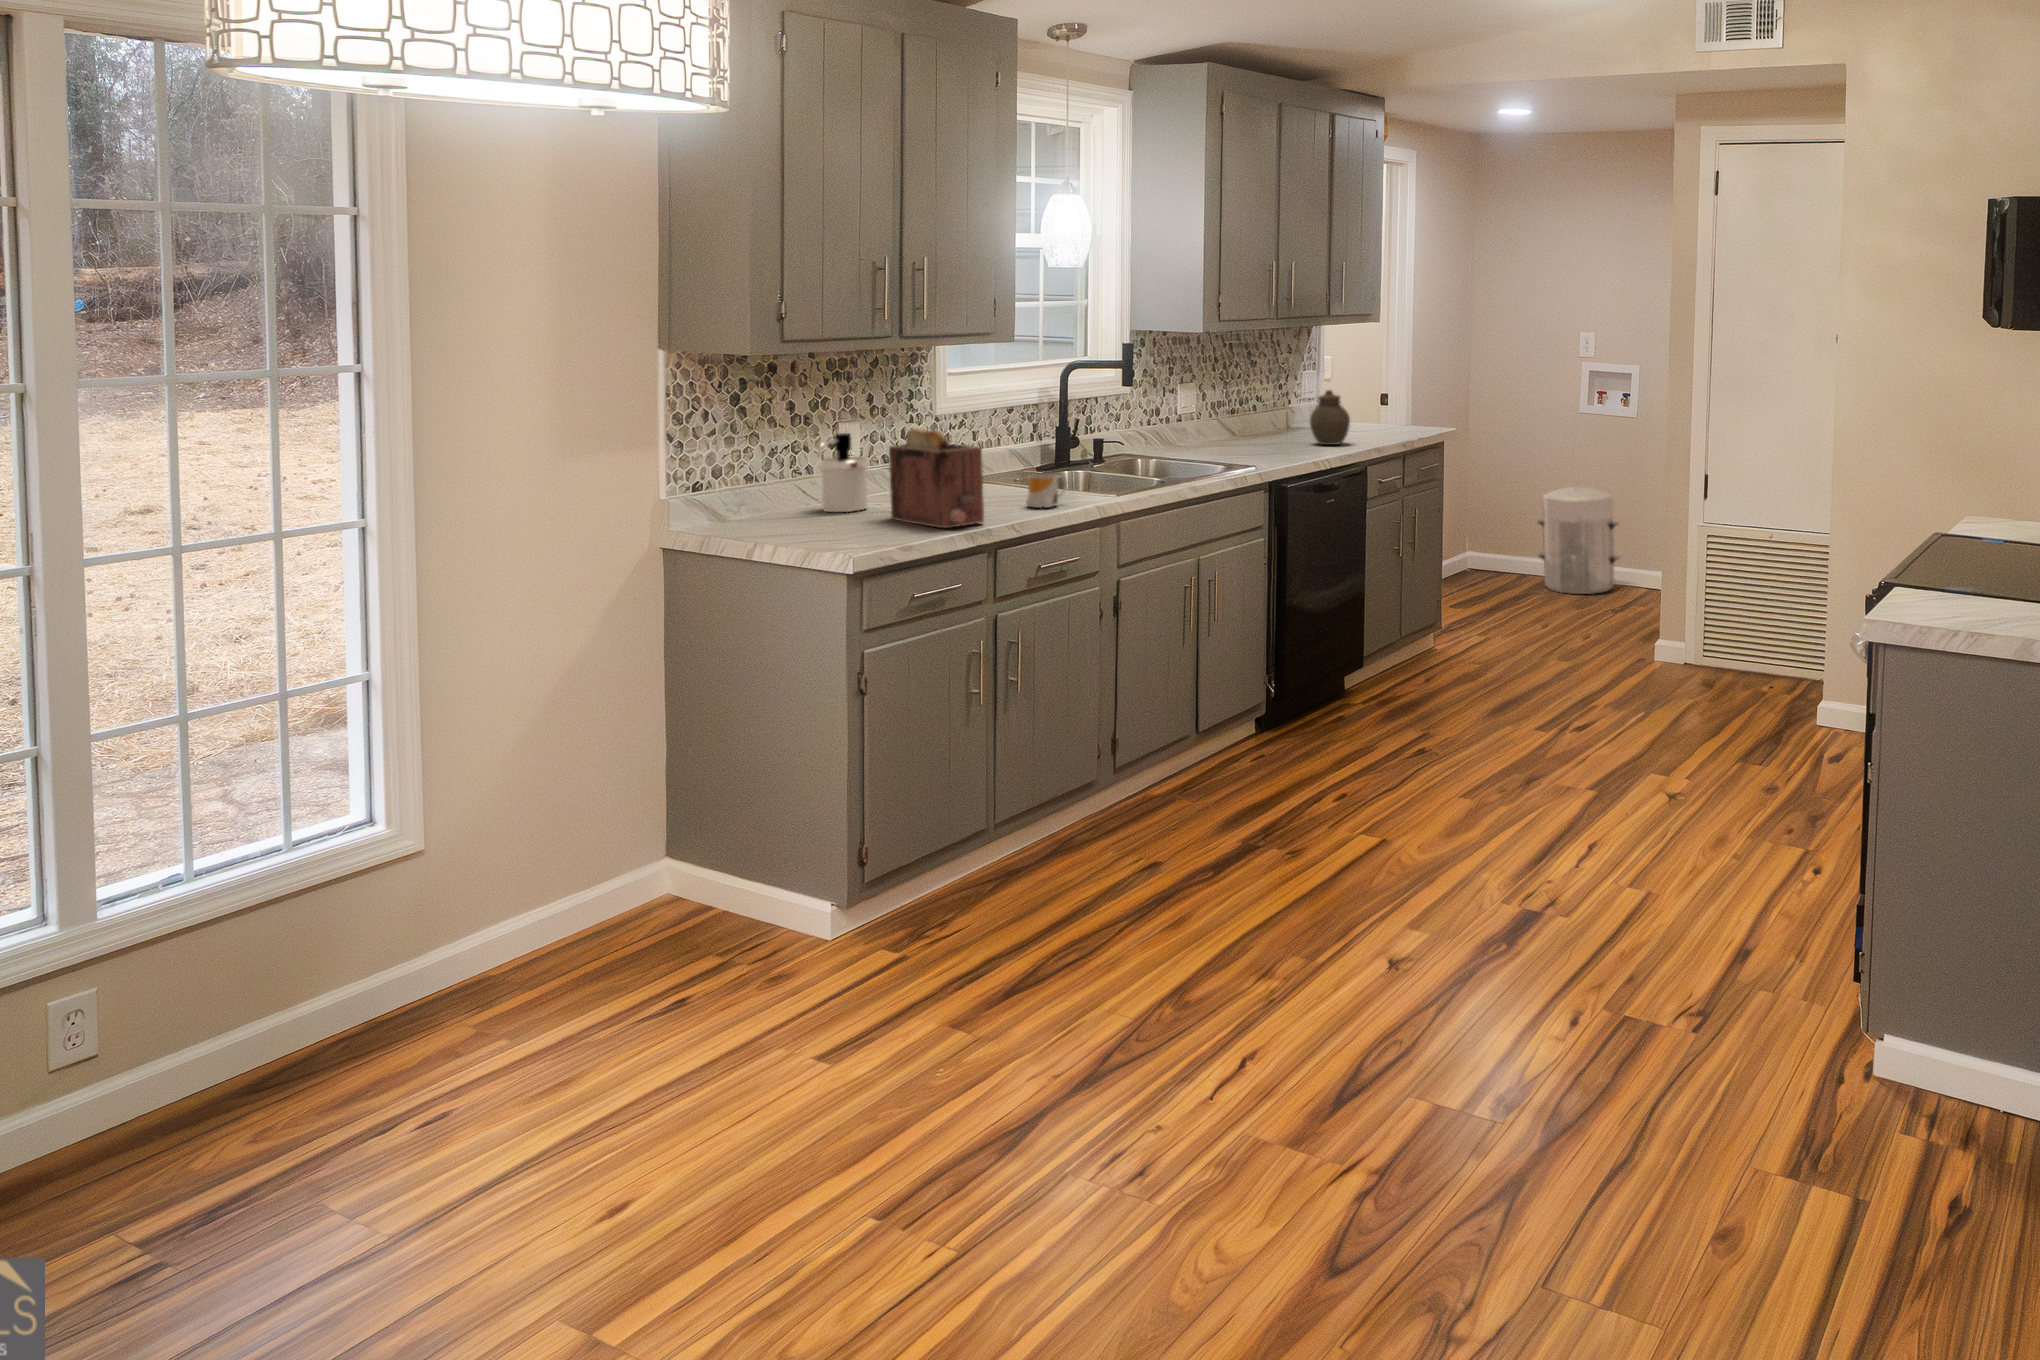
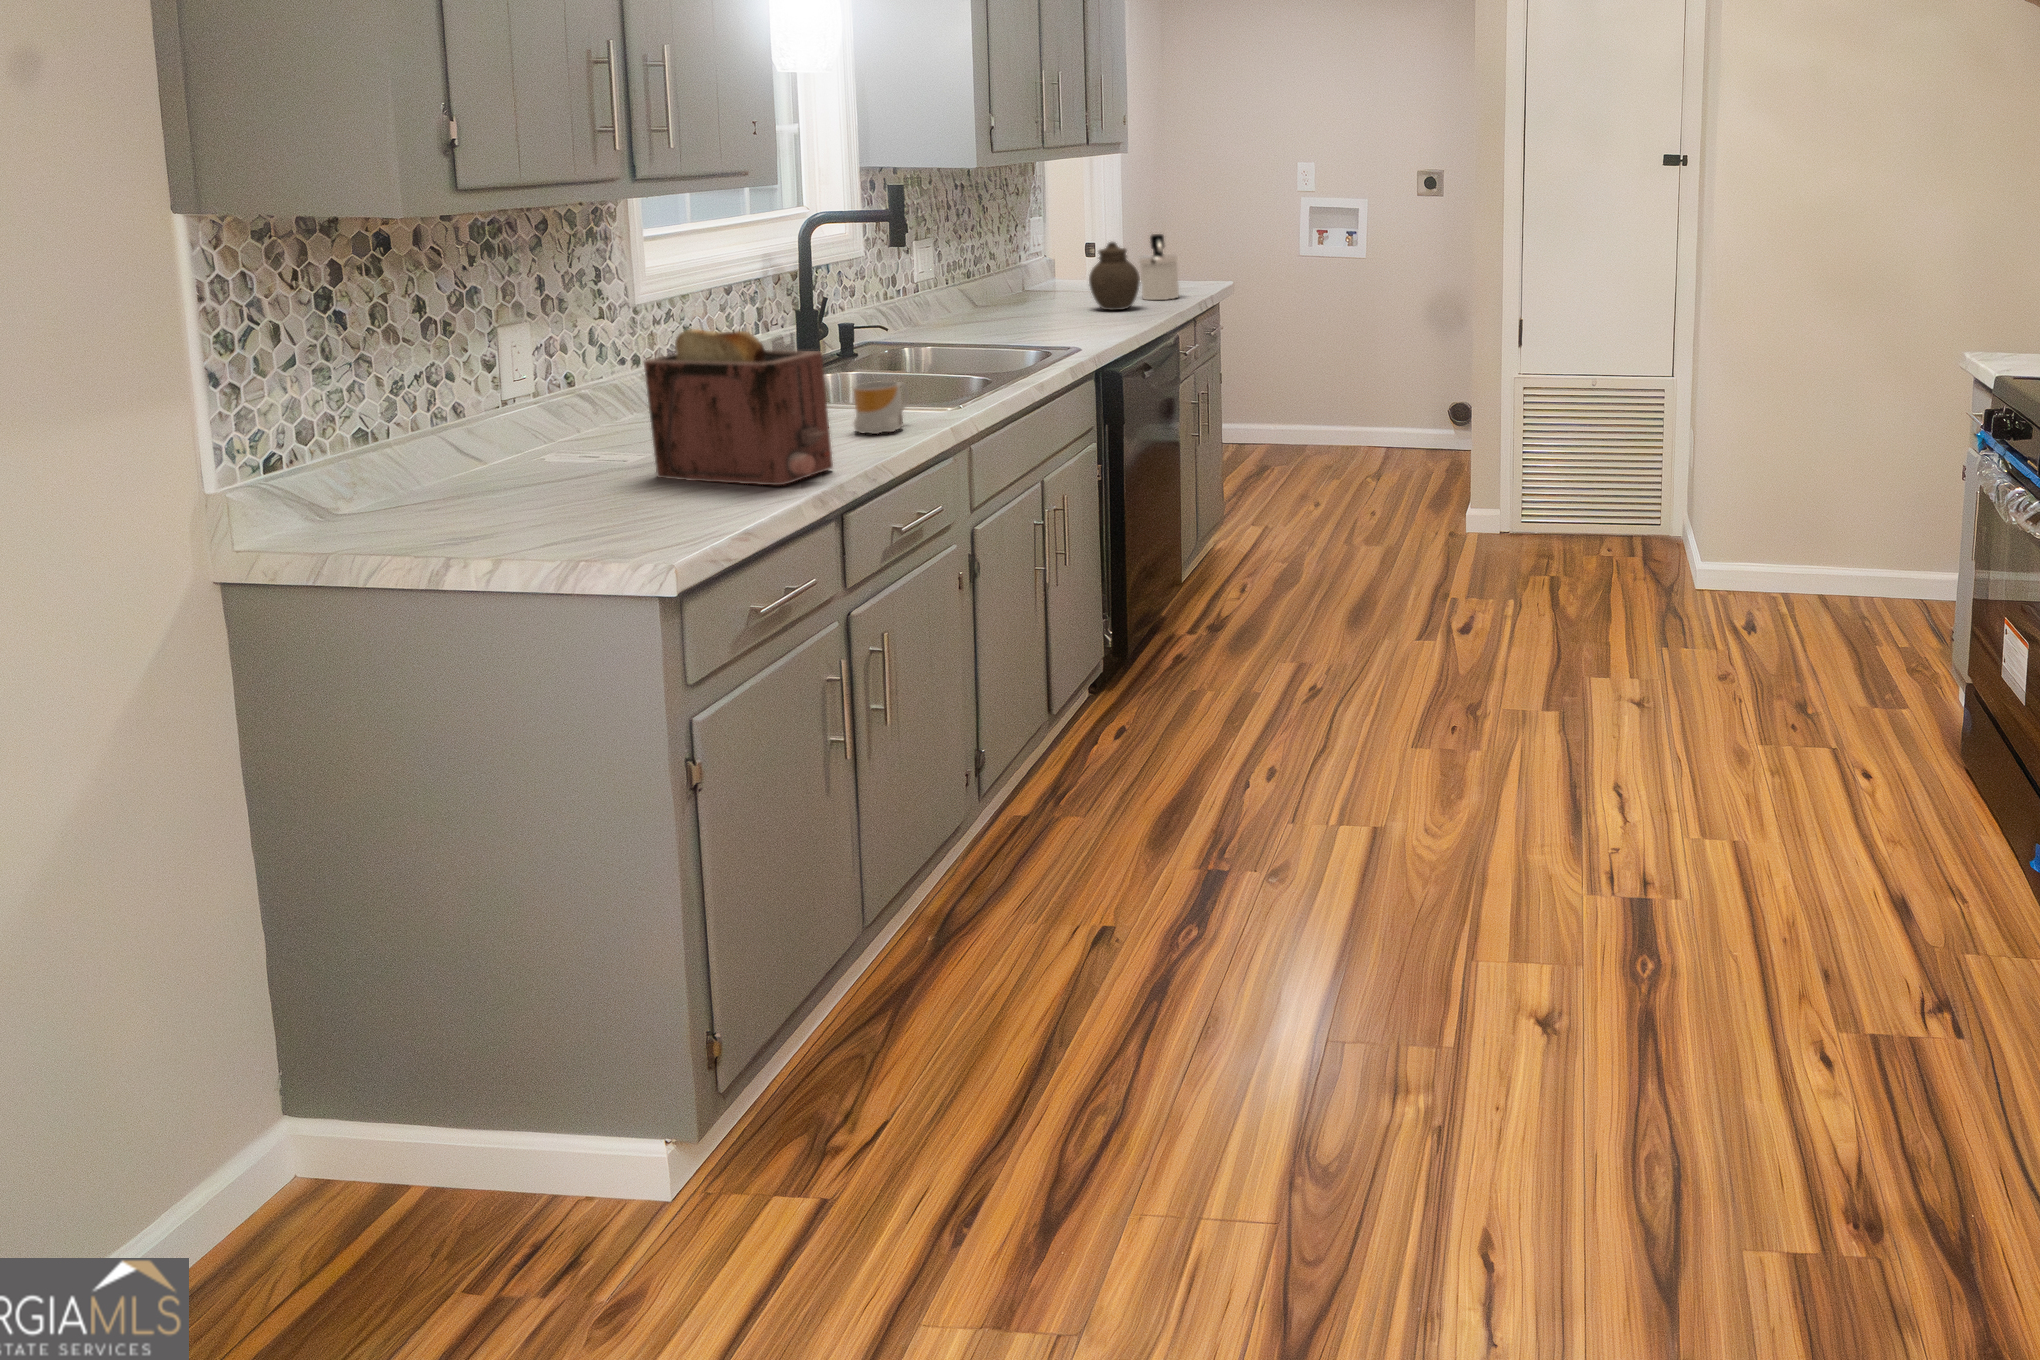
soap dispenser: present [817,433,868,512] -> present [1139,234,1179,300]
waste bin: present [1538,484,1619,594] -> none [1261,332,1351,453]

